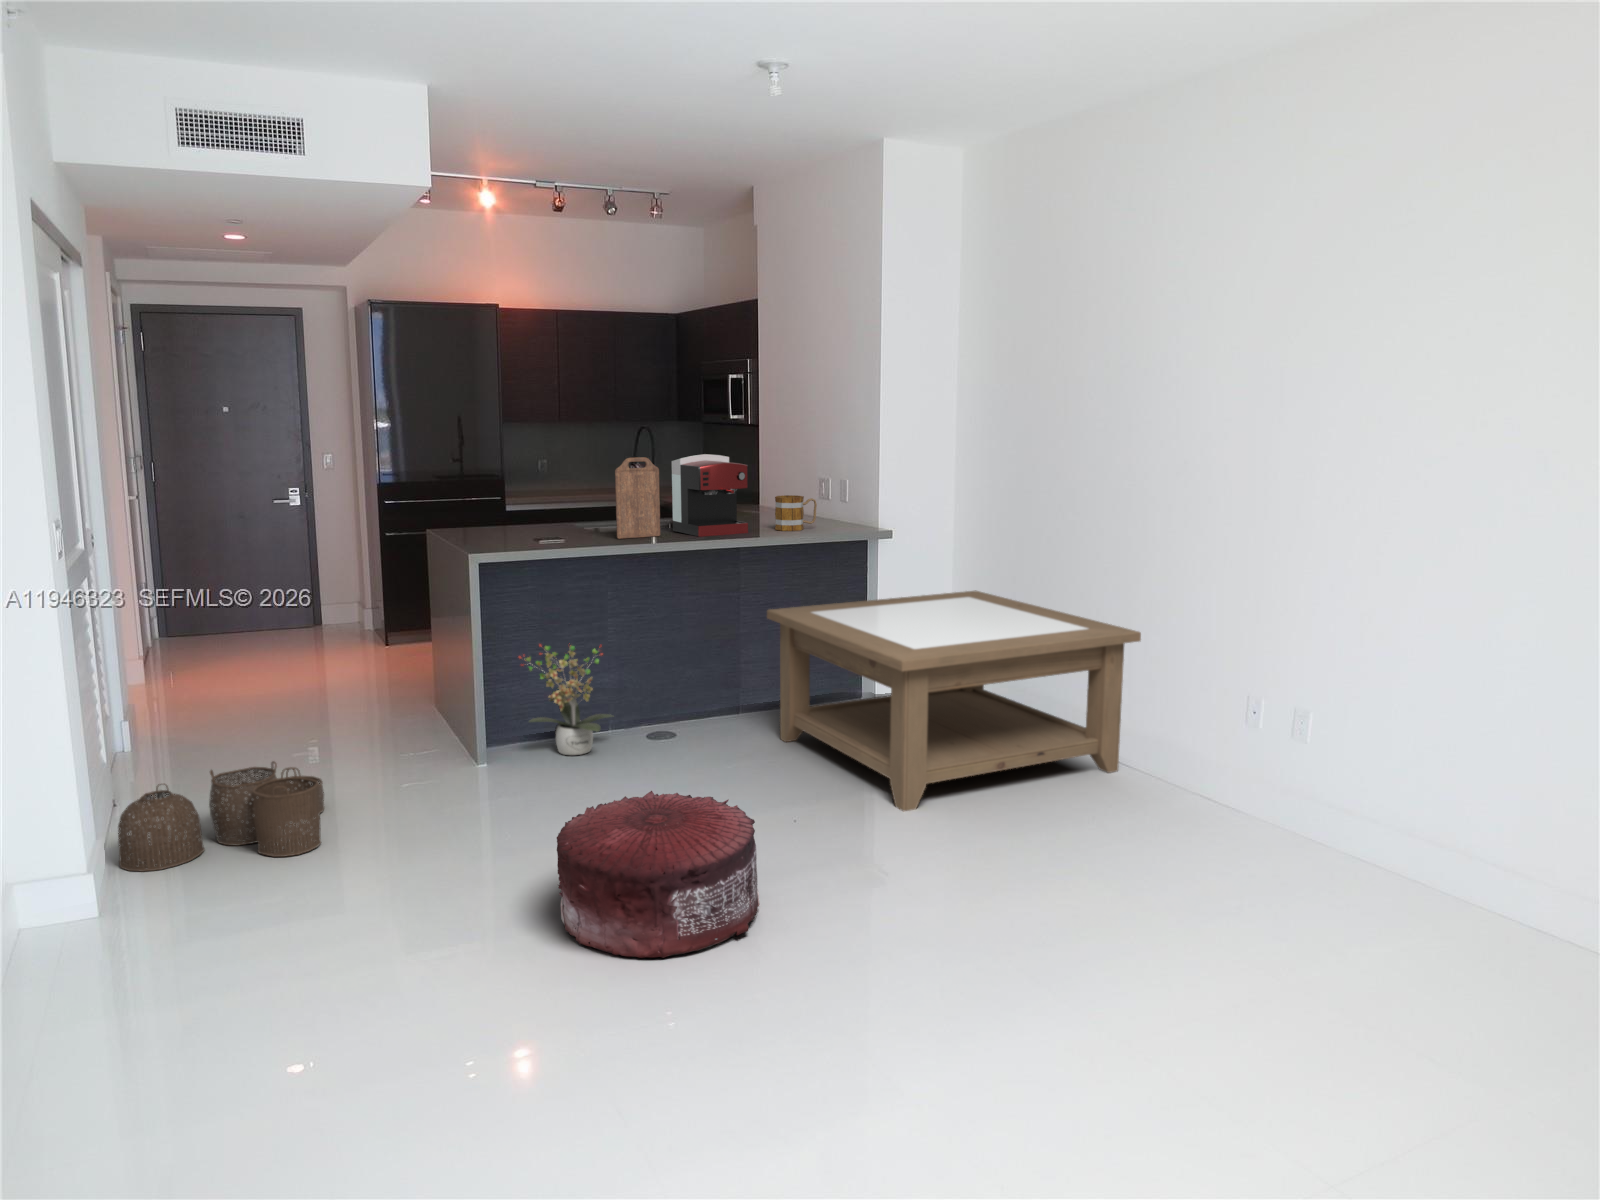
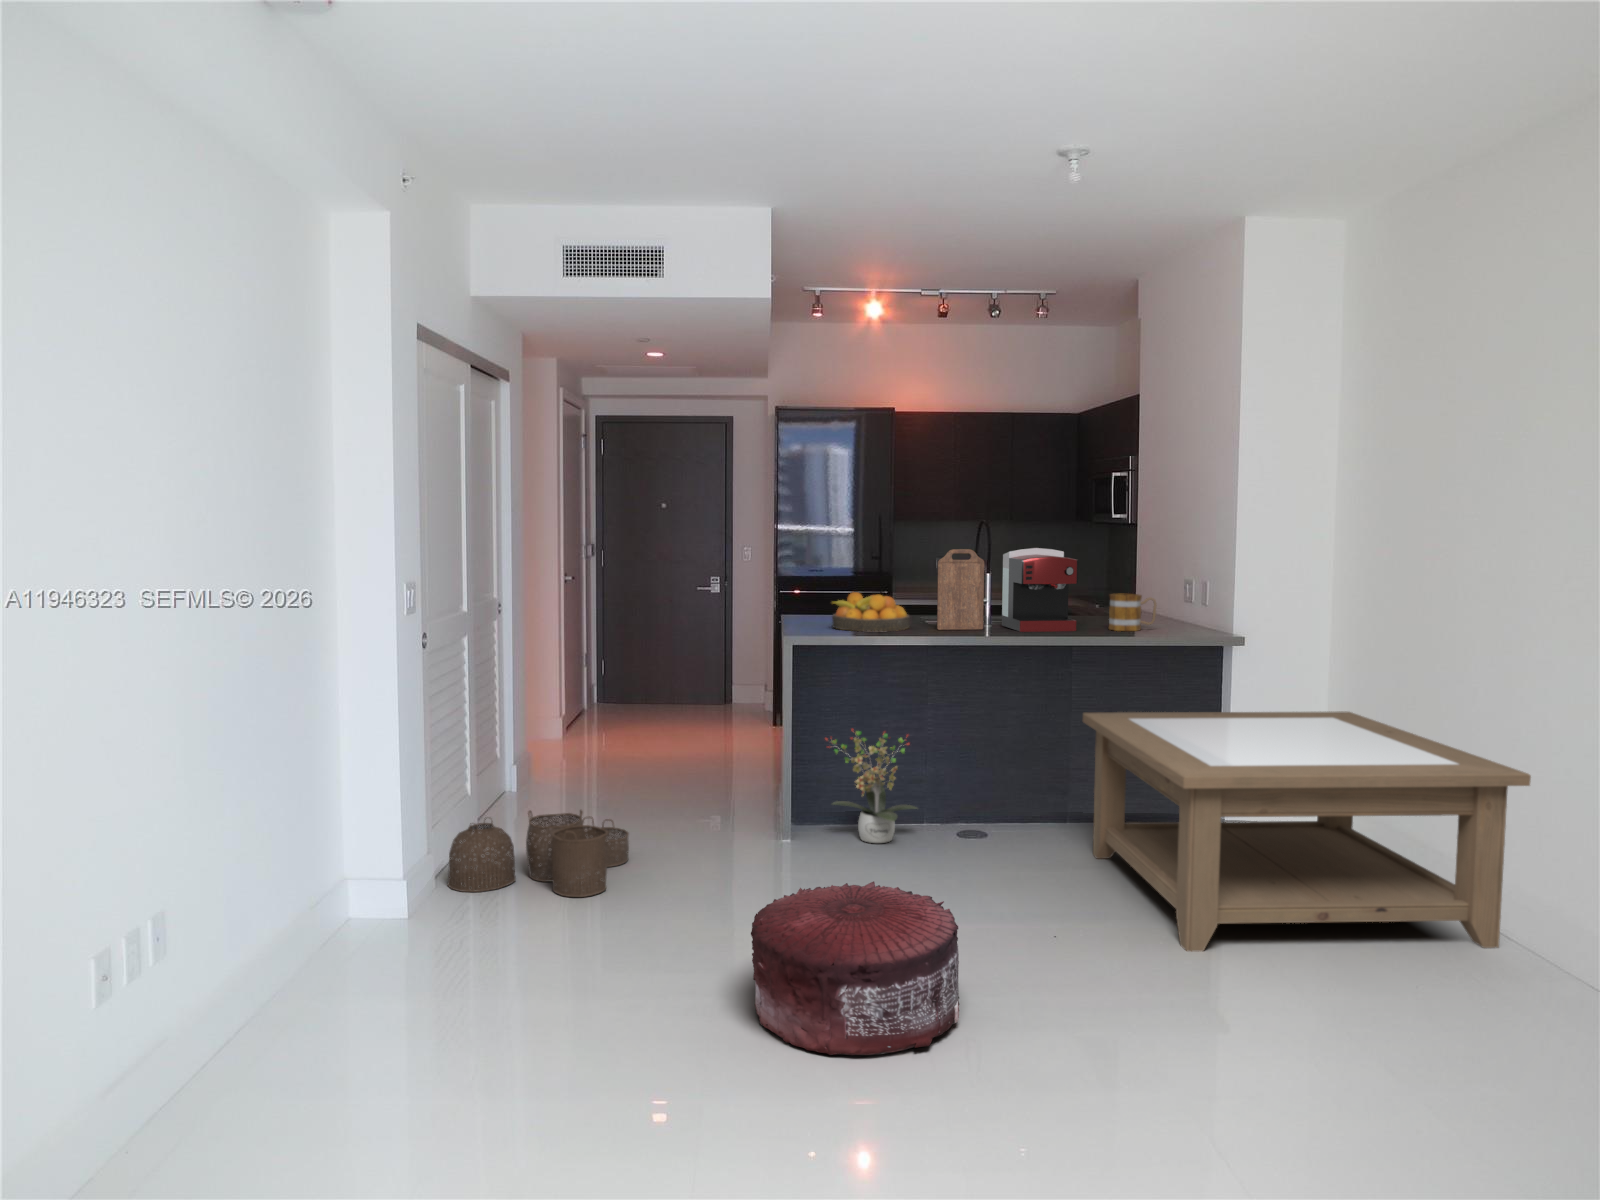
fruit bowl: none [502,504,586,544] -> present [831,592,910,631]

